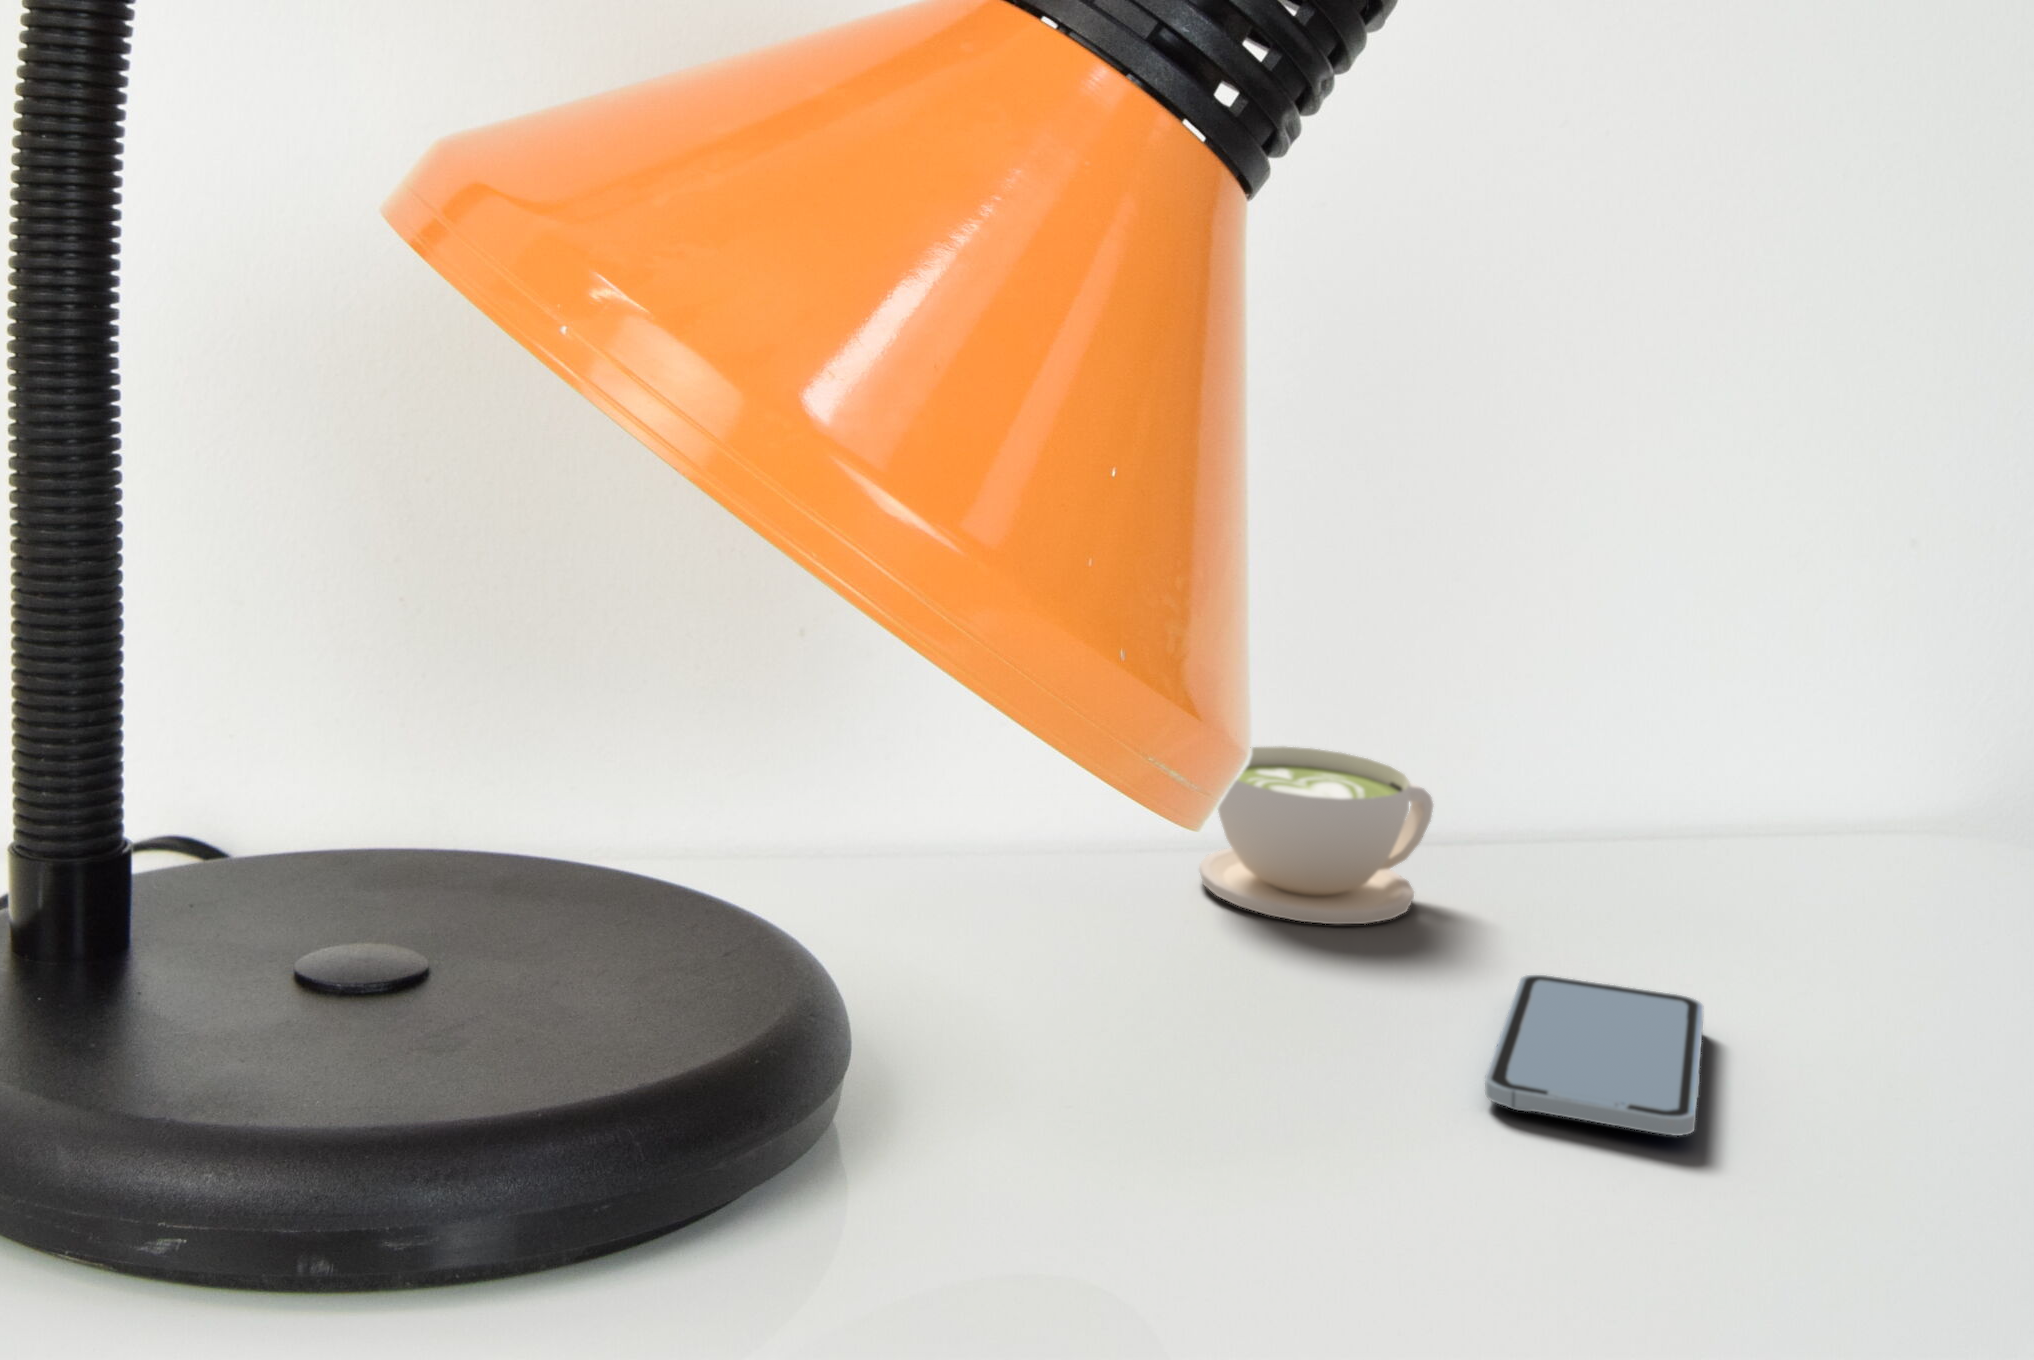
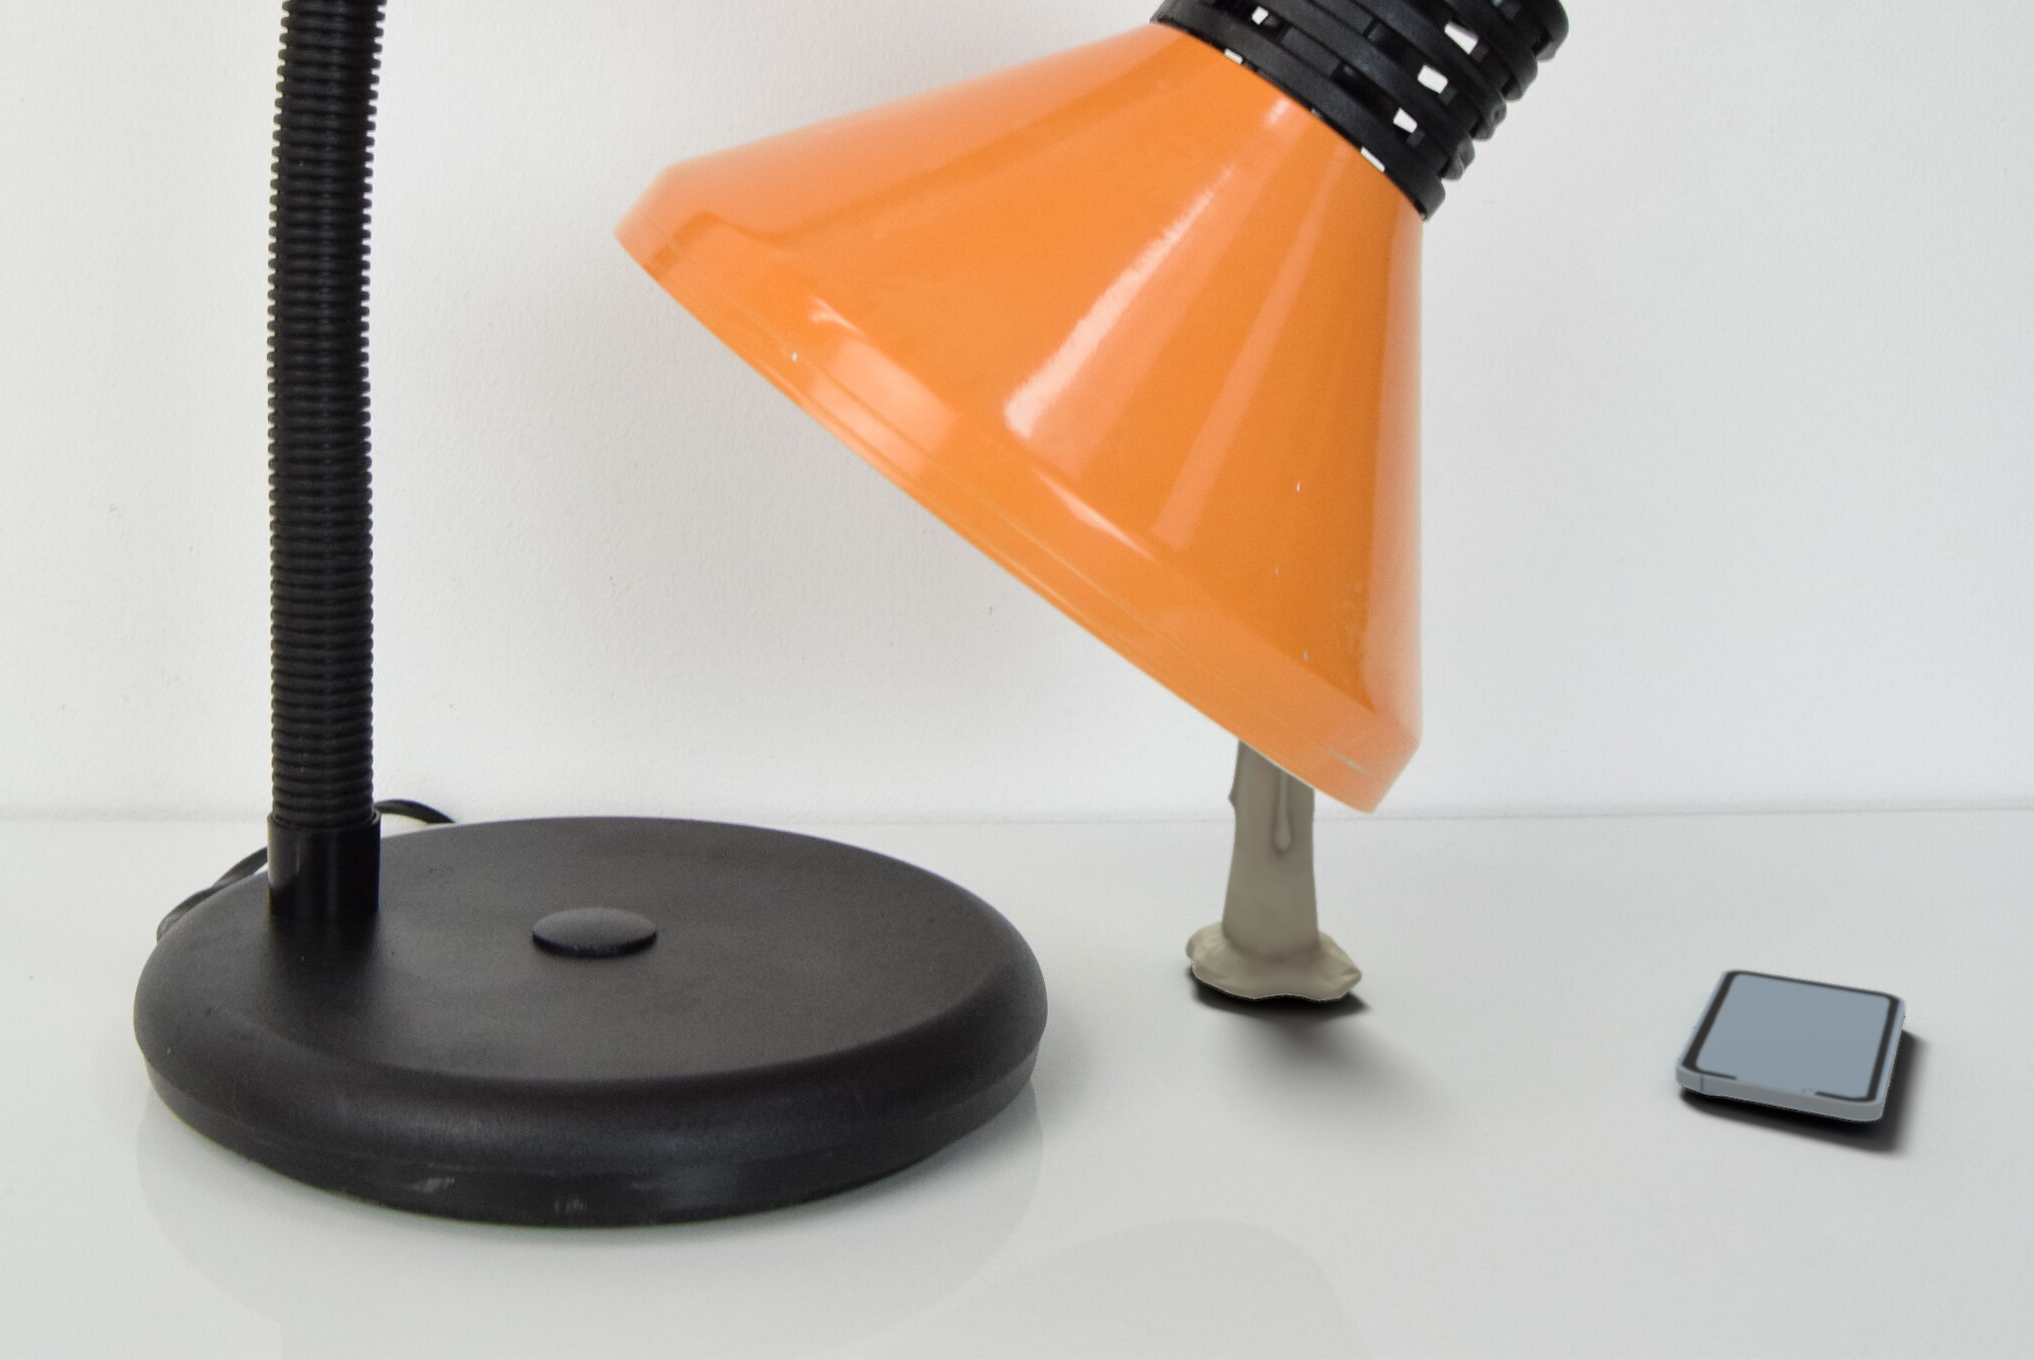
candle: none [984,660,1165,1019] -> present [1185,740,1362,1001]
coffee cup: present [1199,747,1433,924] -> none [1405,743,1644,919]

